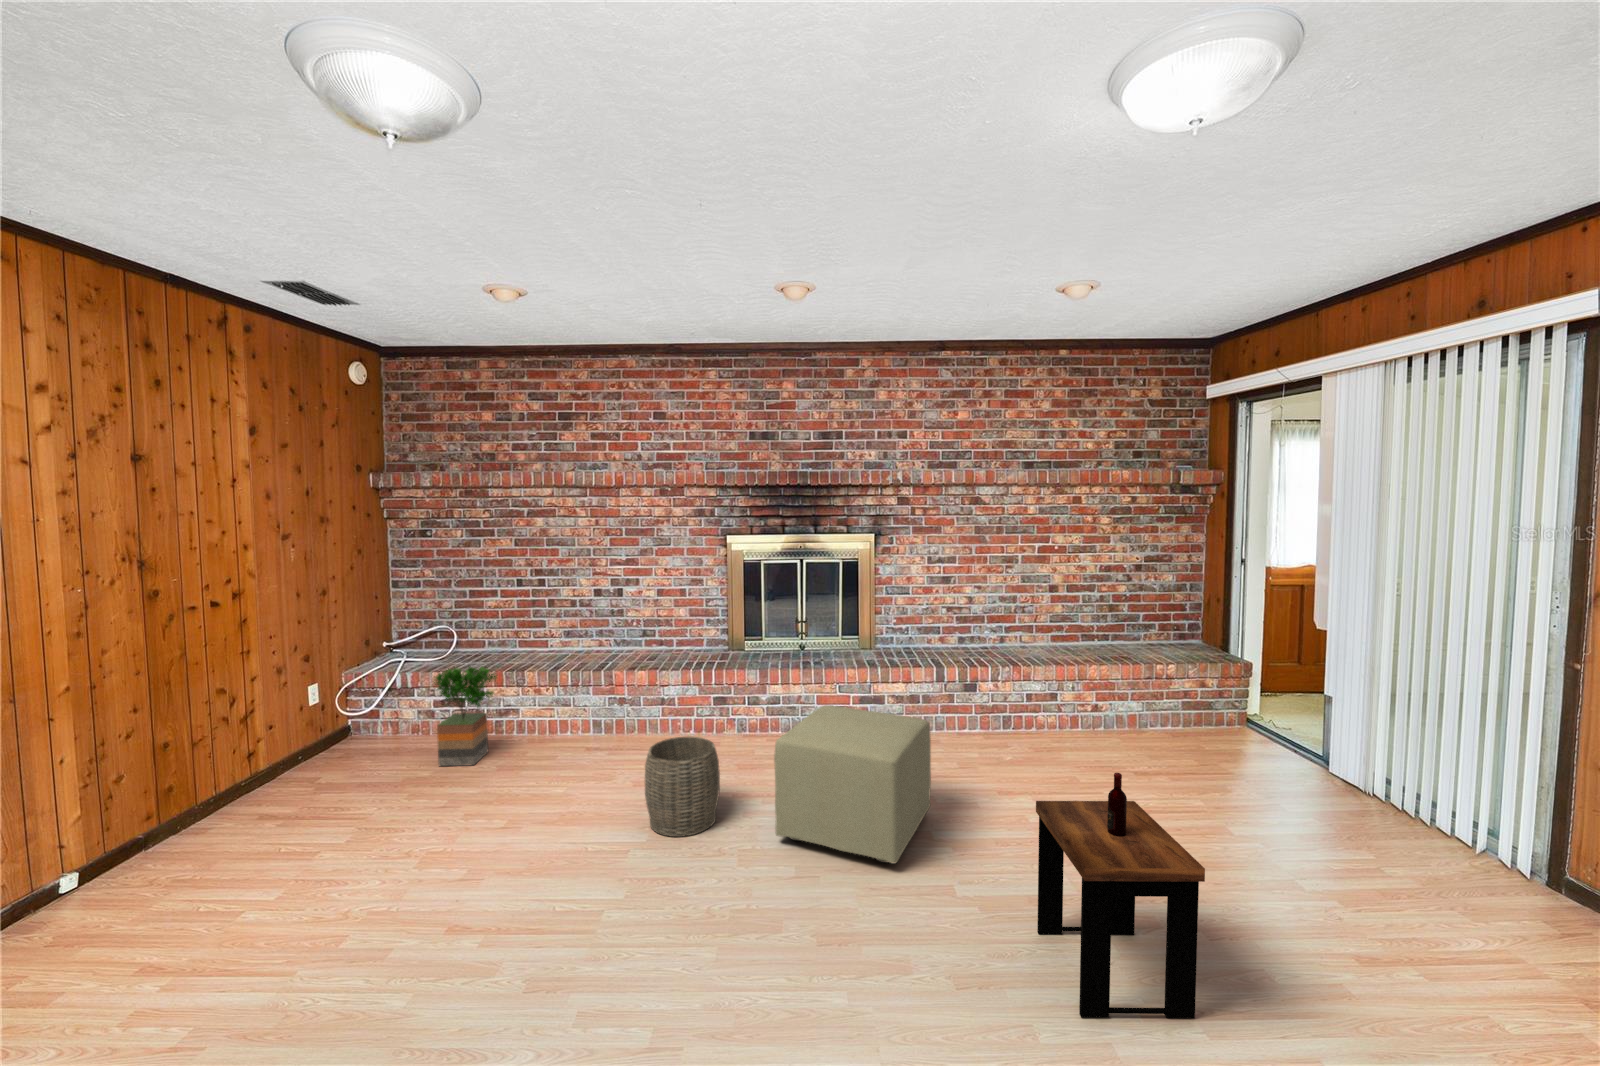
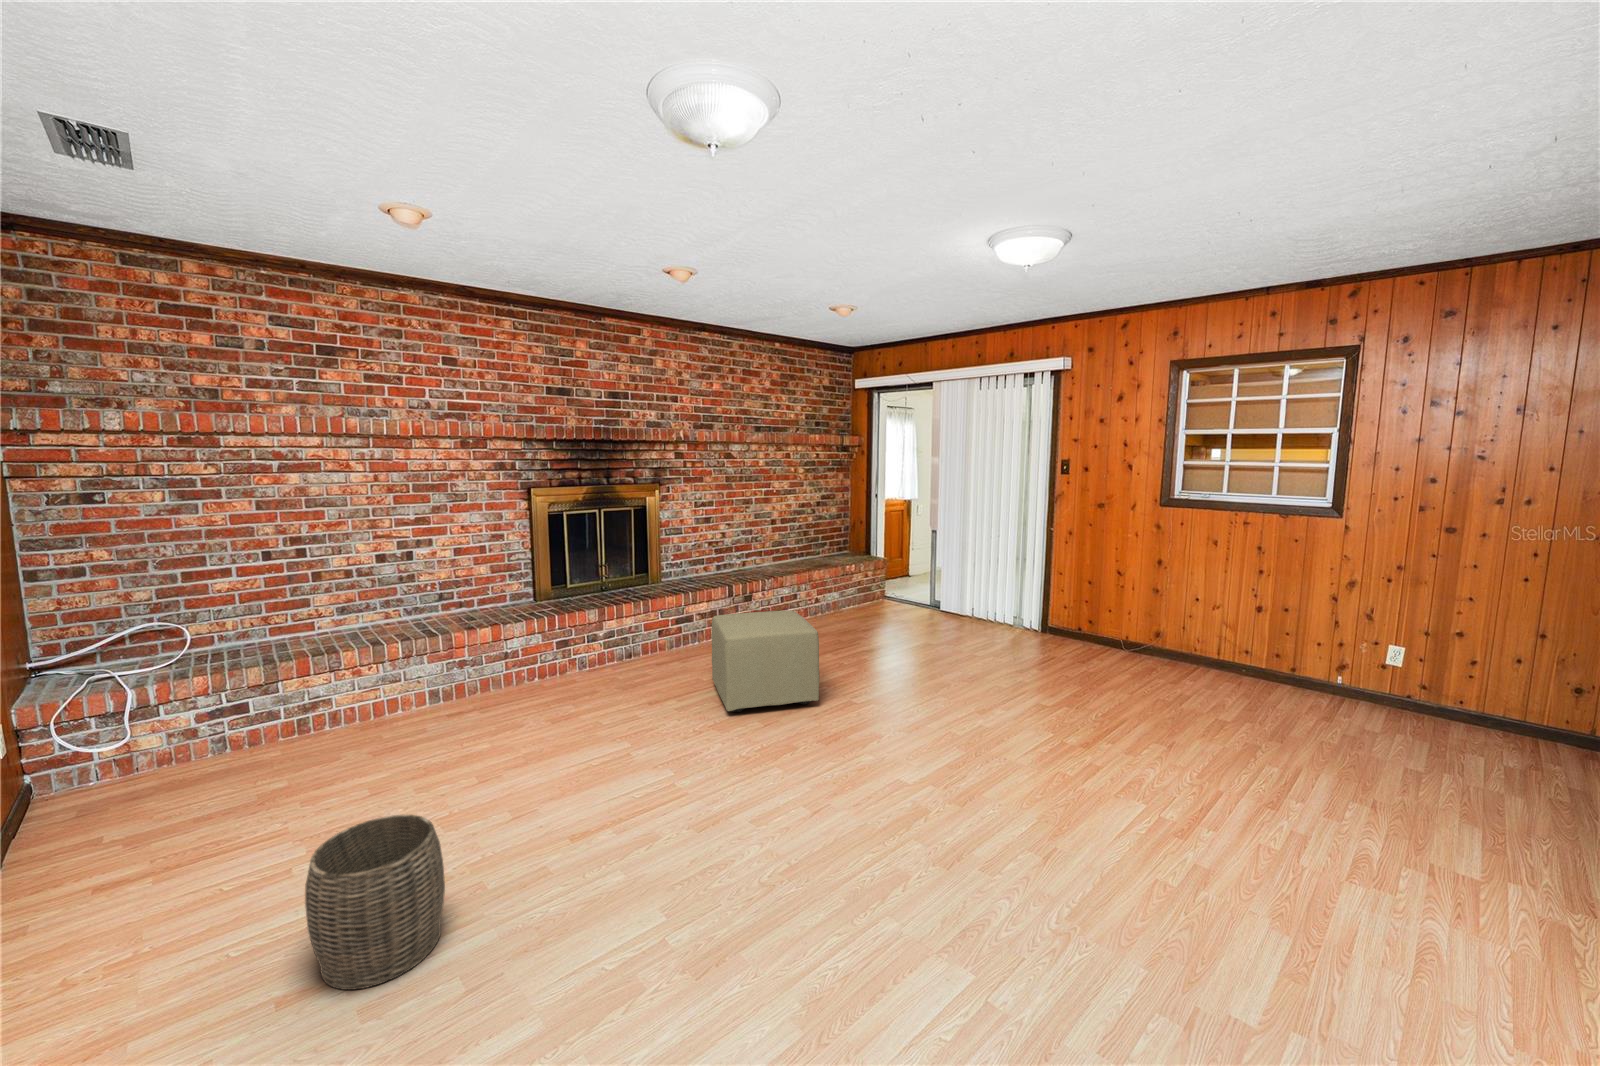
potted tree: present [434,667,496,766] -> none [245,649,345,776]
woven basket: present [645,737,720,837] -> present [305,815,445,990]
side table: present [1036,773,1205,1018] -> none [911,600,1005,725]

